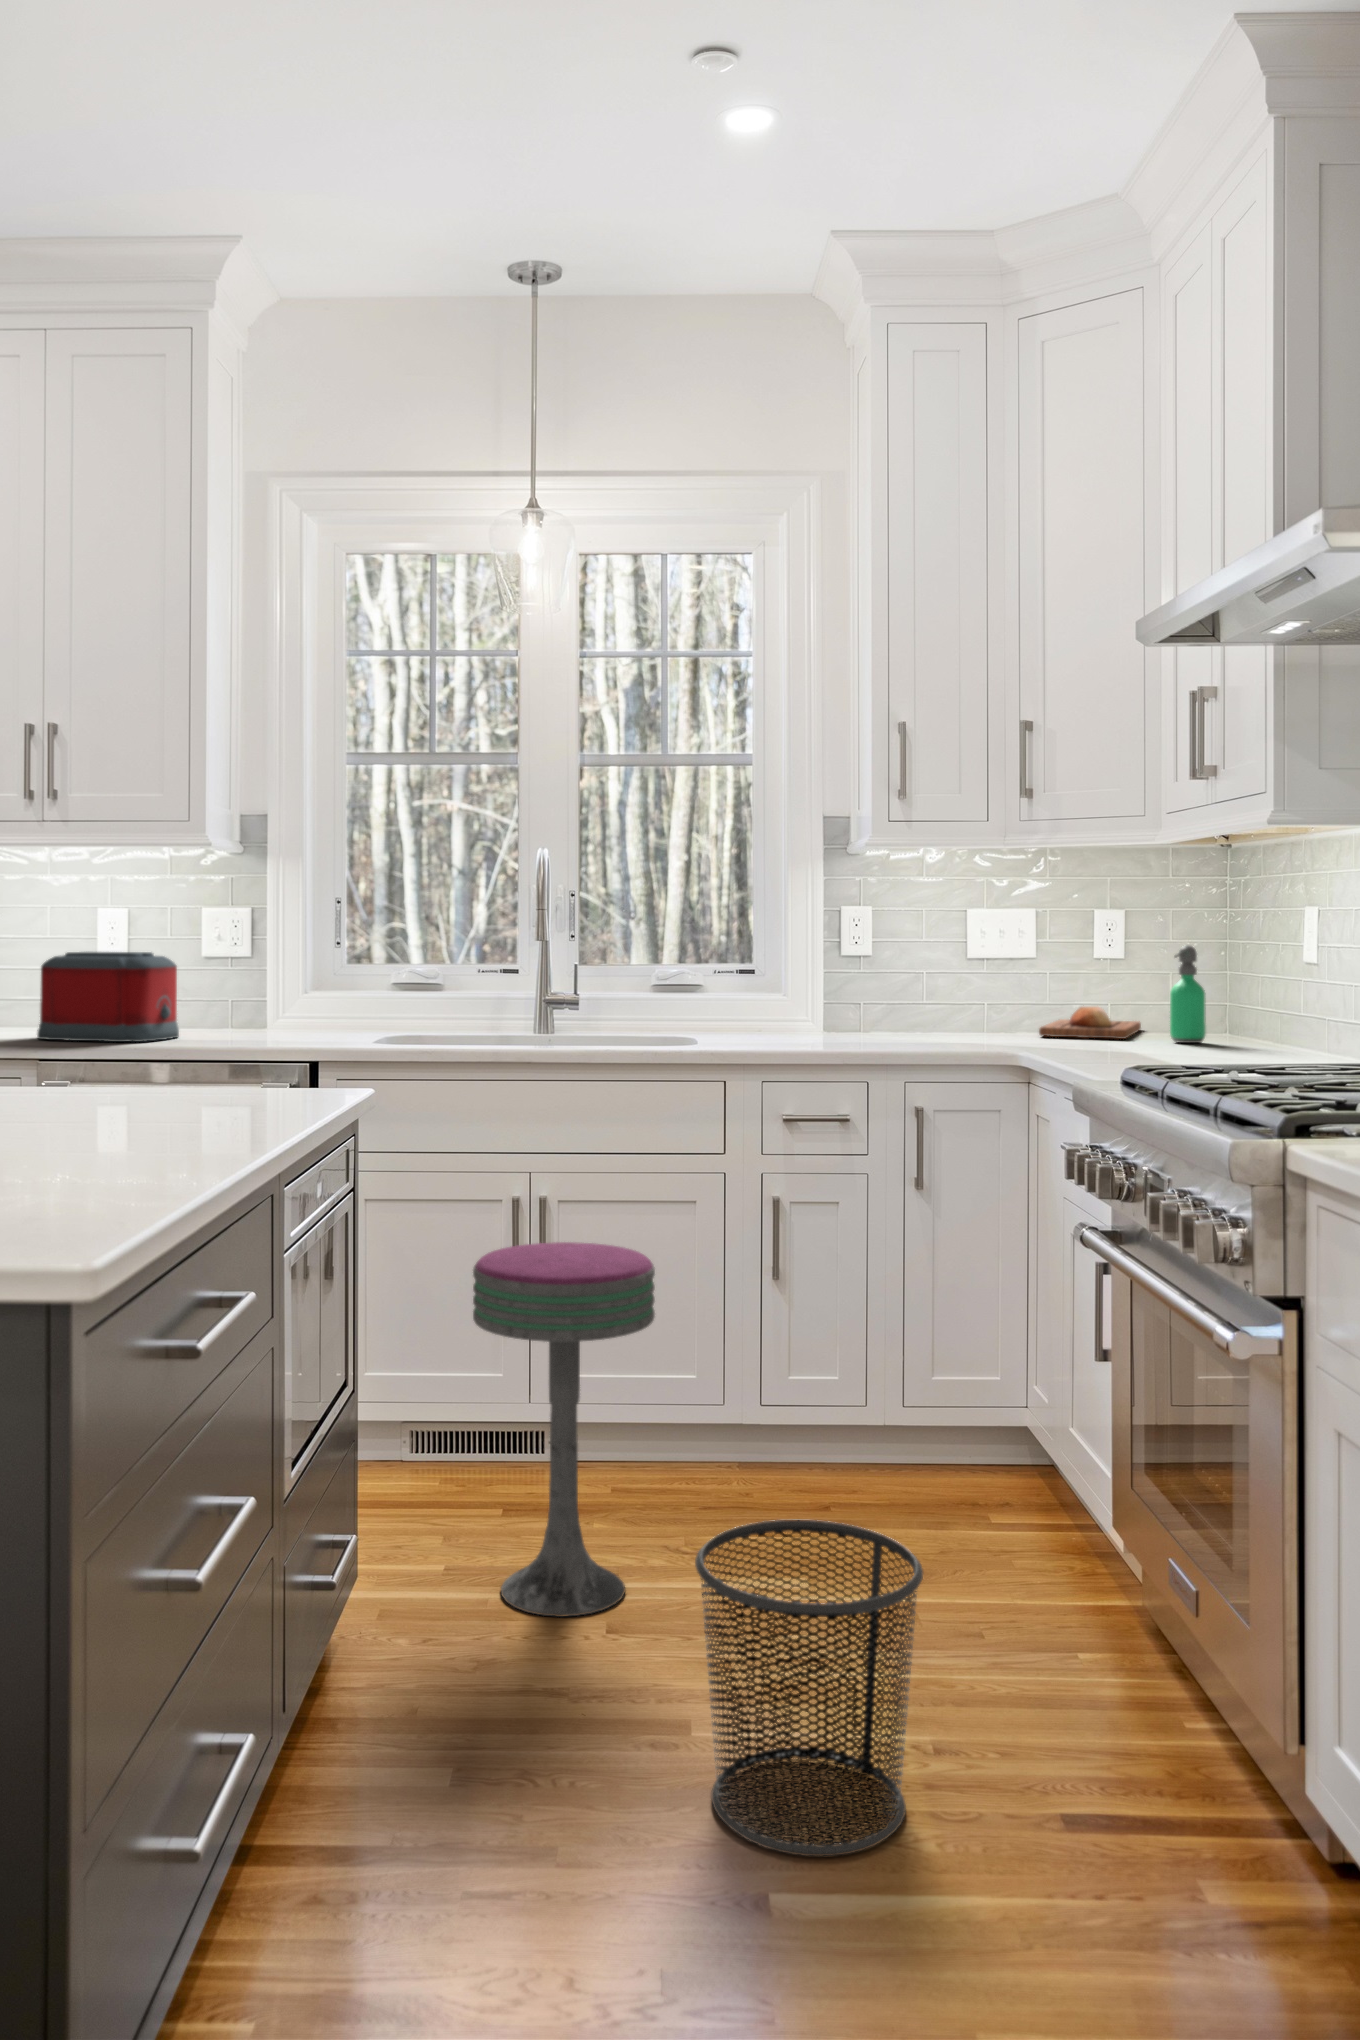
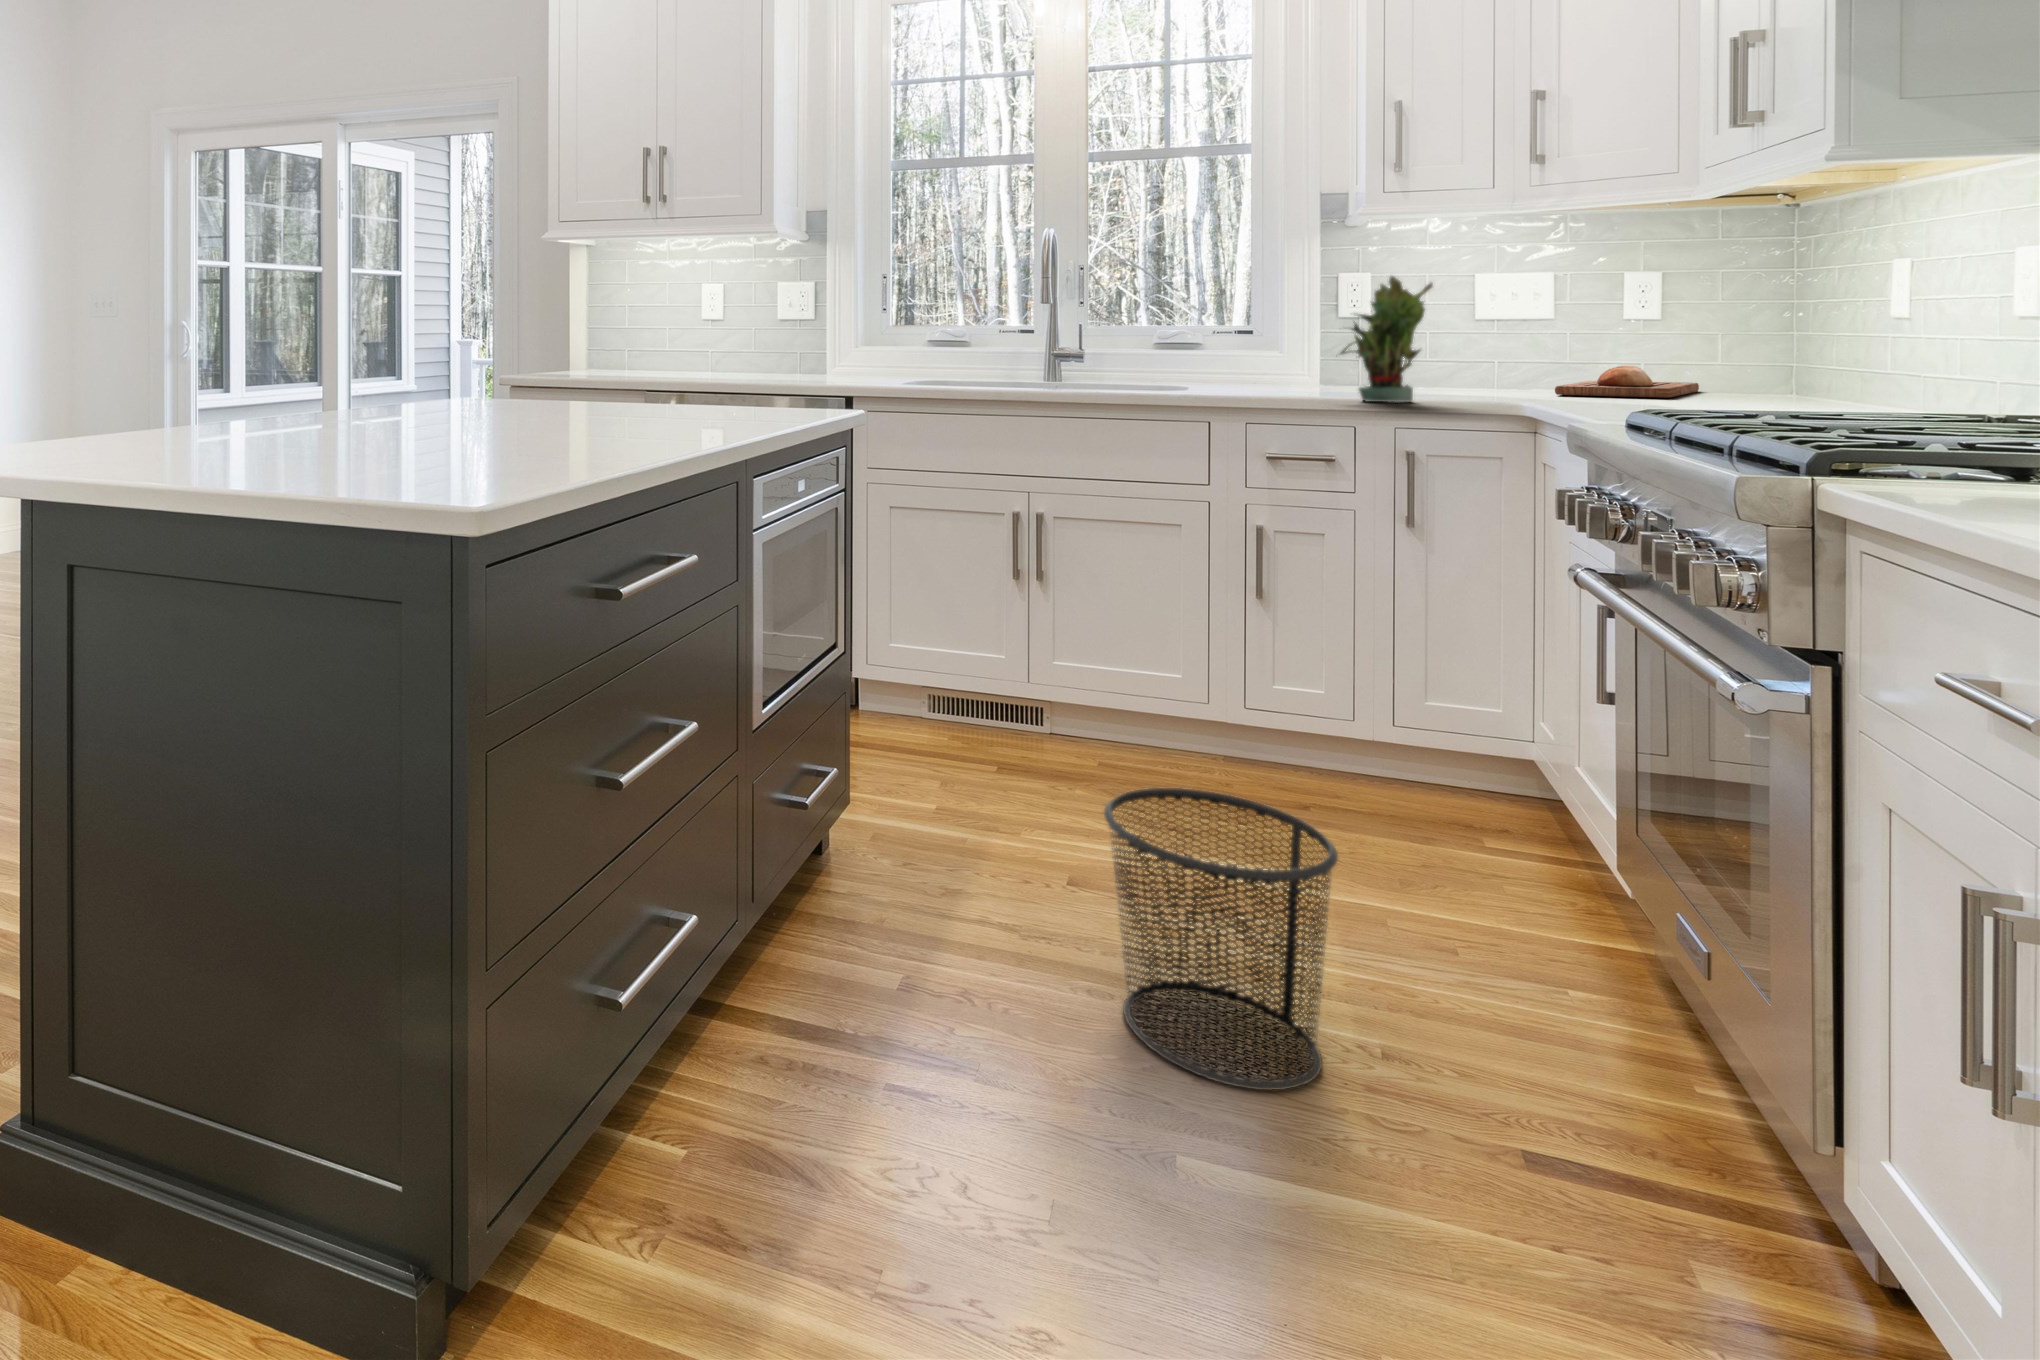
potted plant: none [863,910,949,1049] -> present [1340,276,1433,402]
soap dispenser: present [1170,945,1206,1043] -> none [1730,302,1782,402]
toaster: present [37,952,179,1042] -> none [662,331,755,391]
bar stool: present [473,1242,655,1617] -> none [946,546,1104,840]

